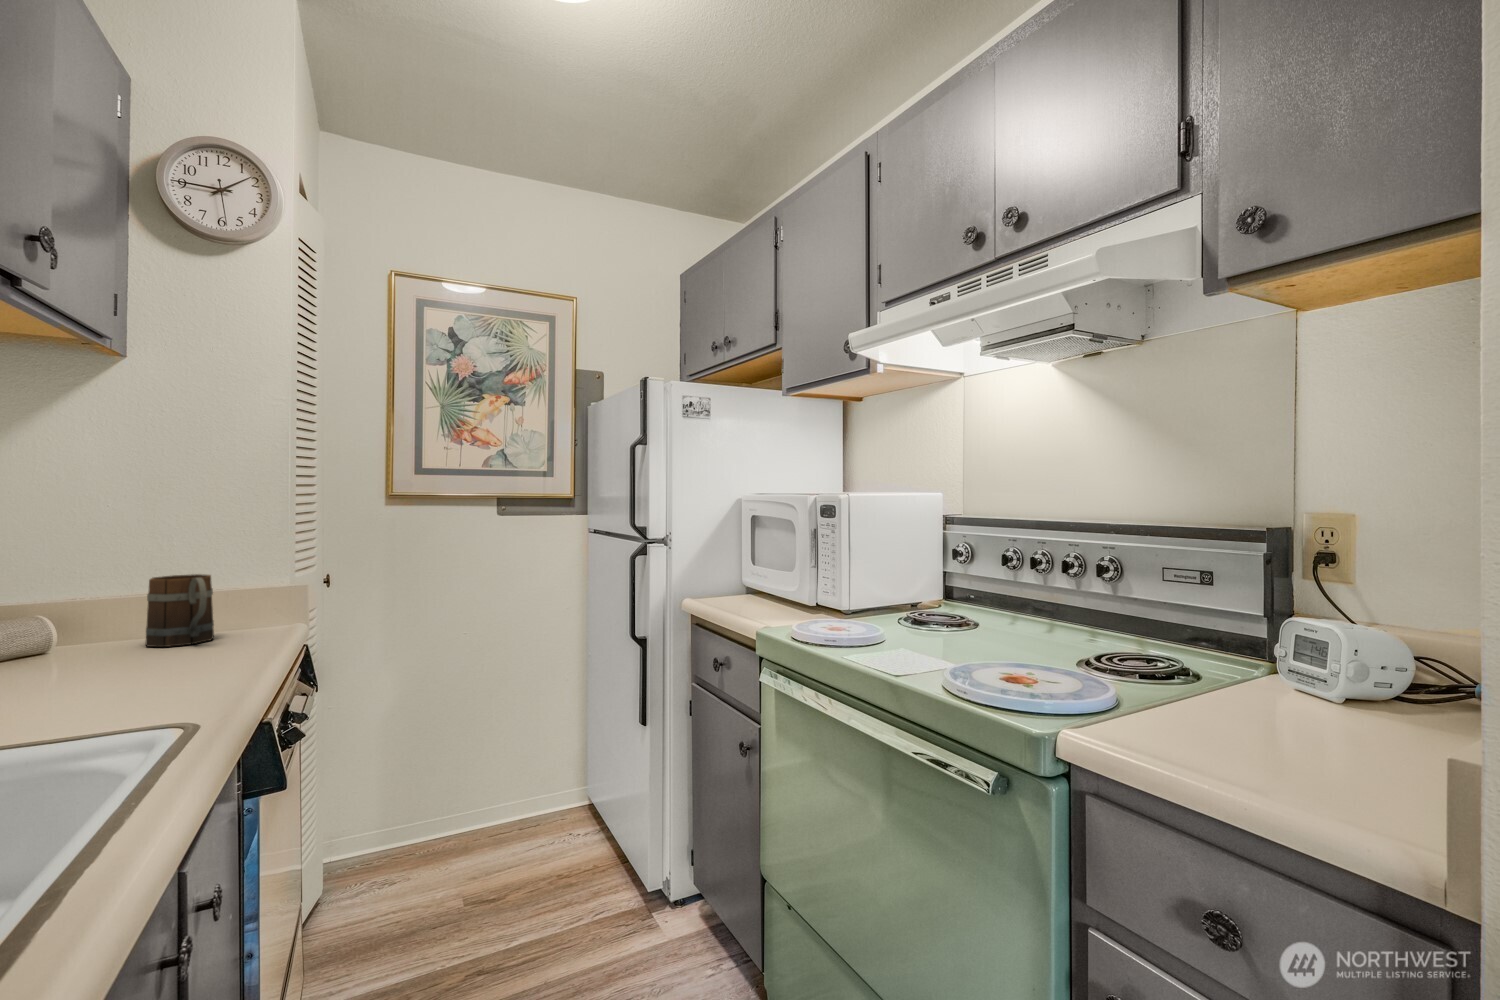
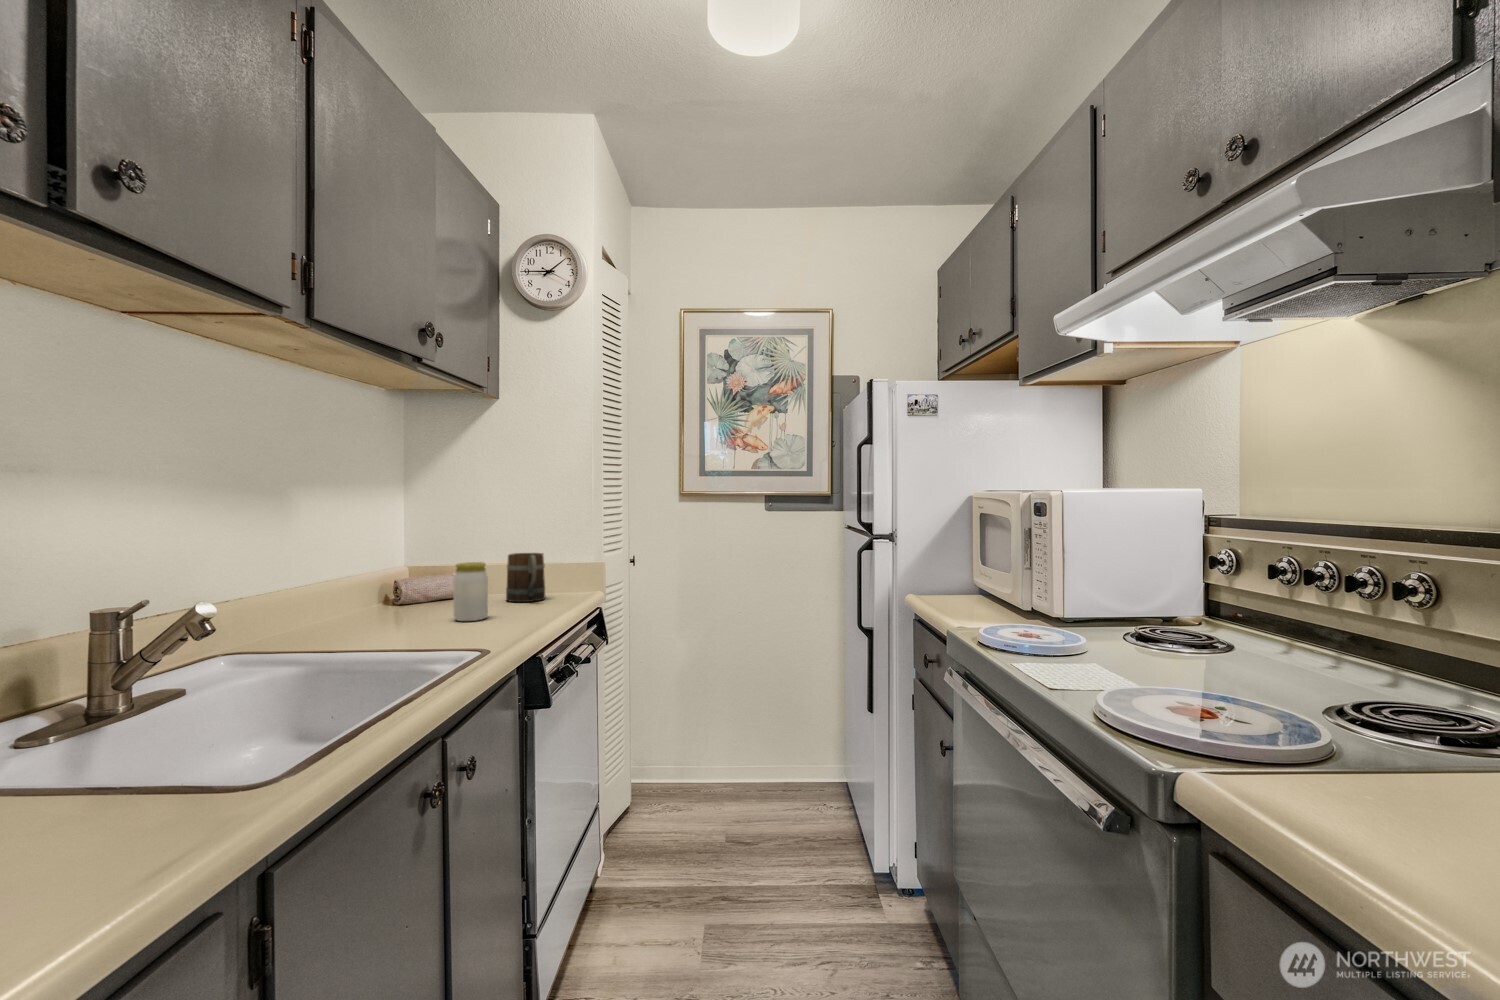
jar: none [65,593,134,686] -> present [453,562,488,621]

